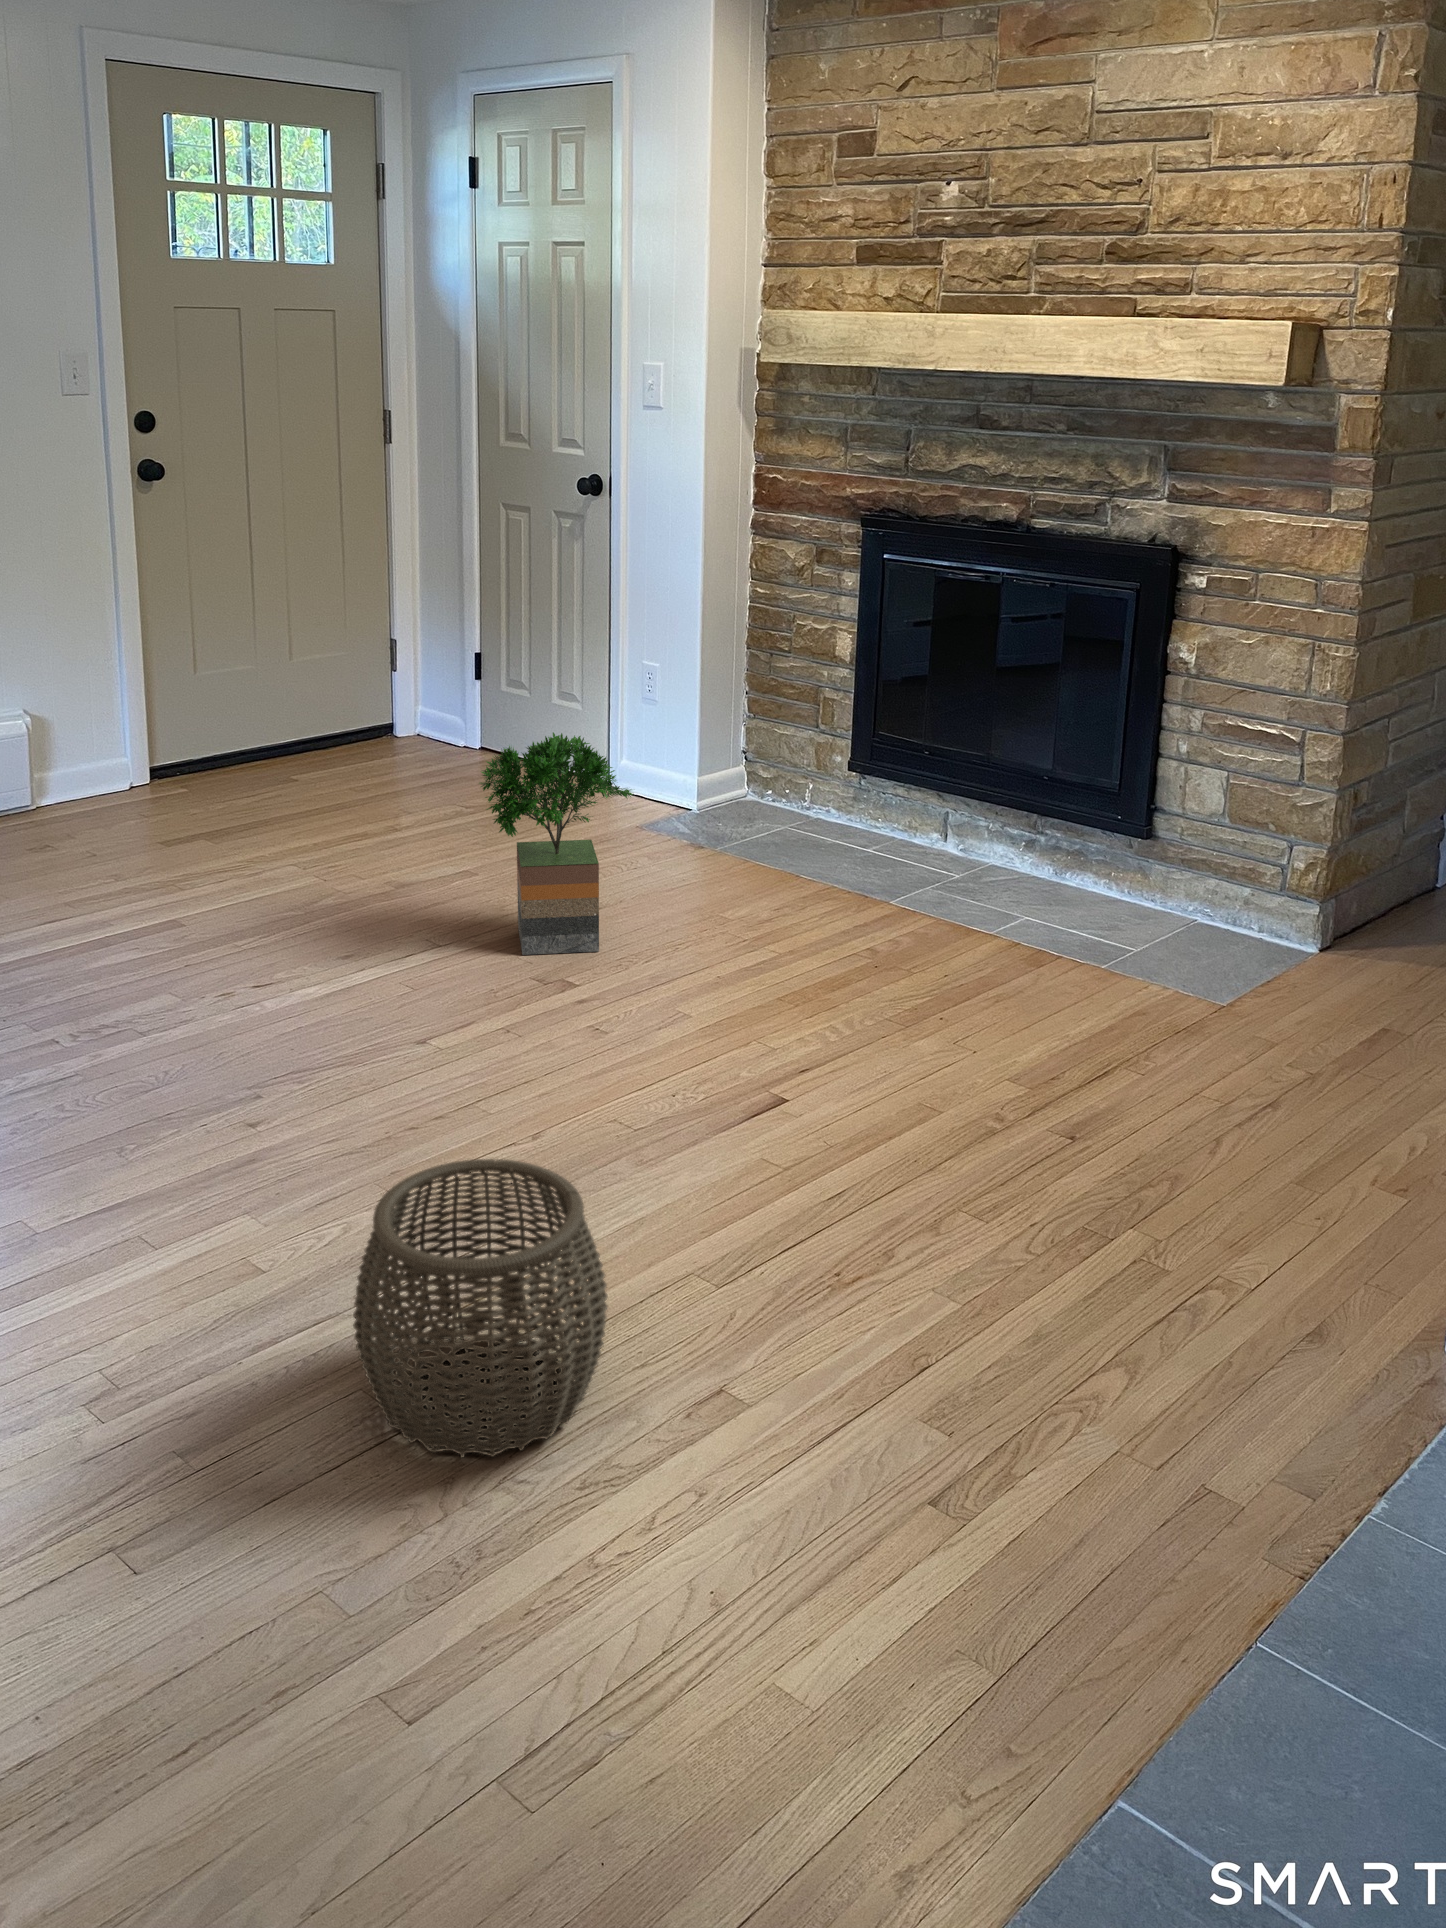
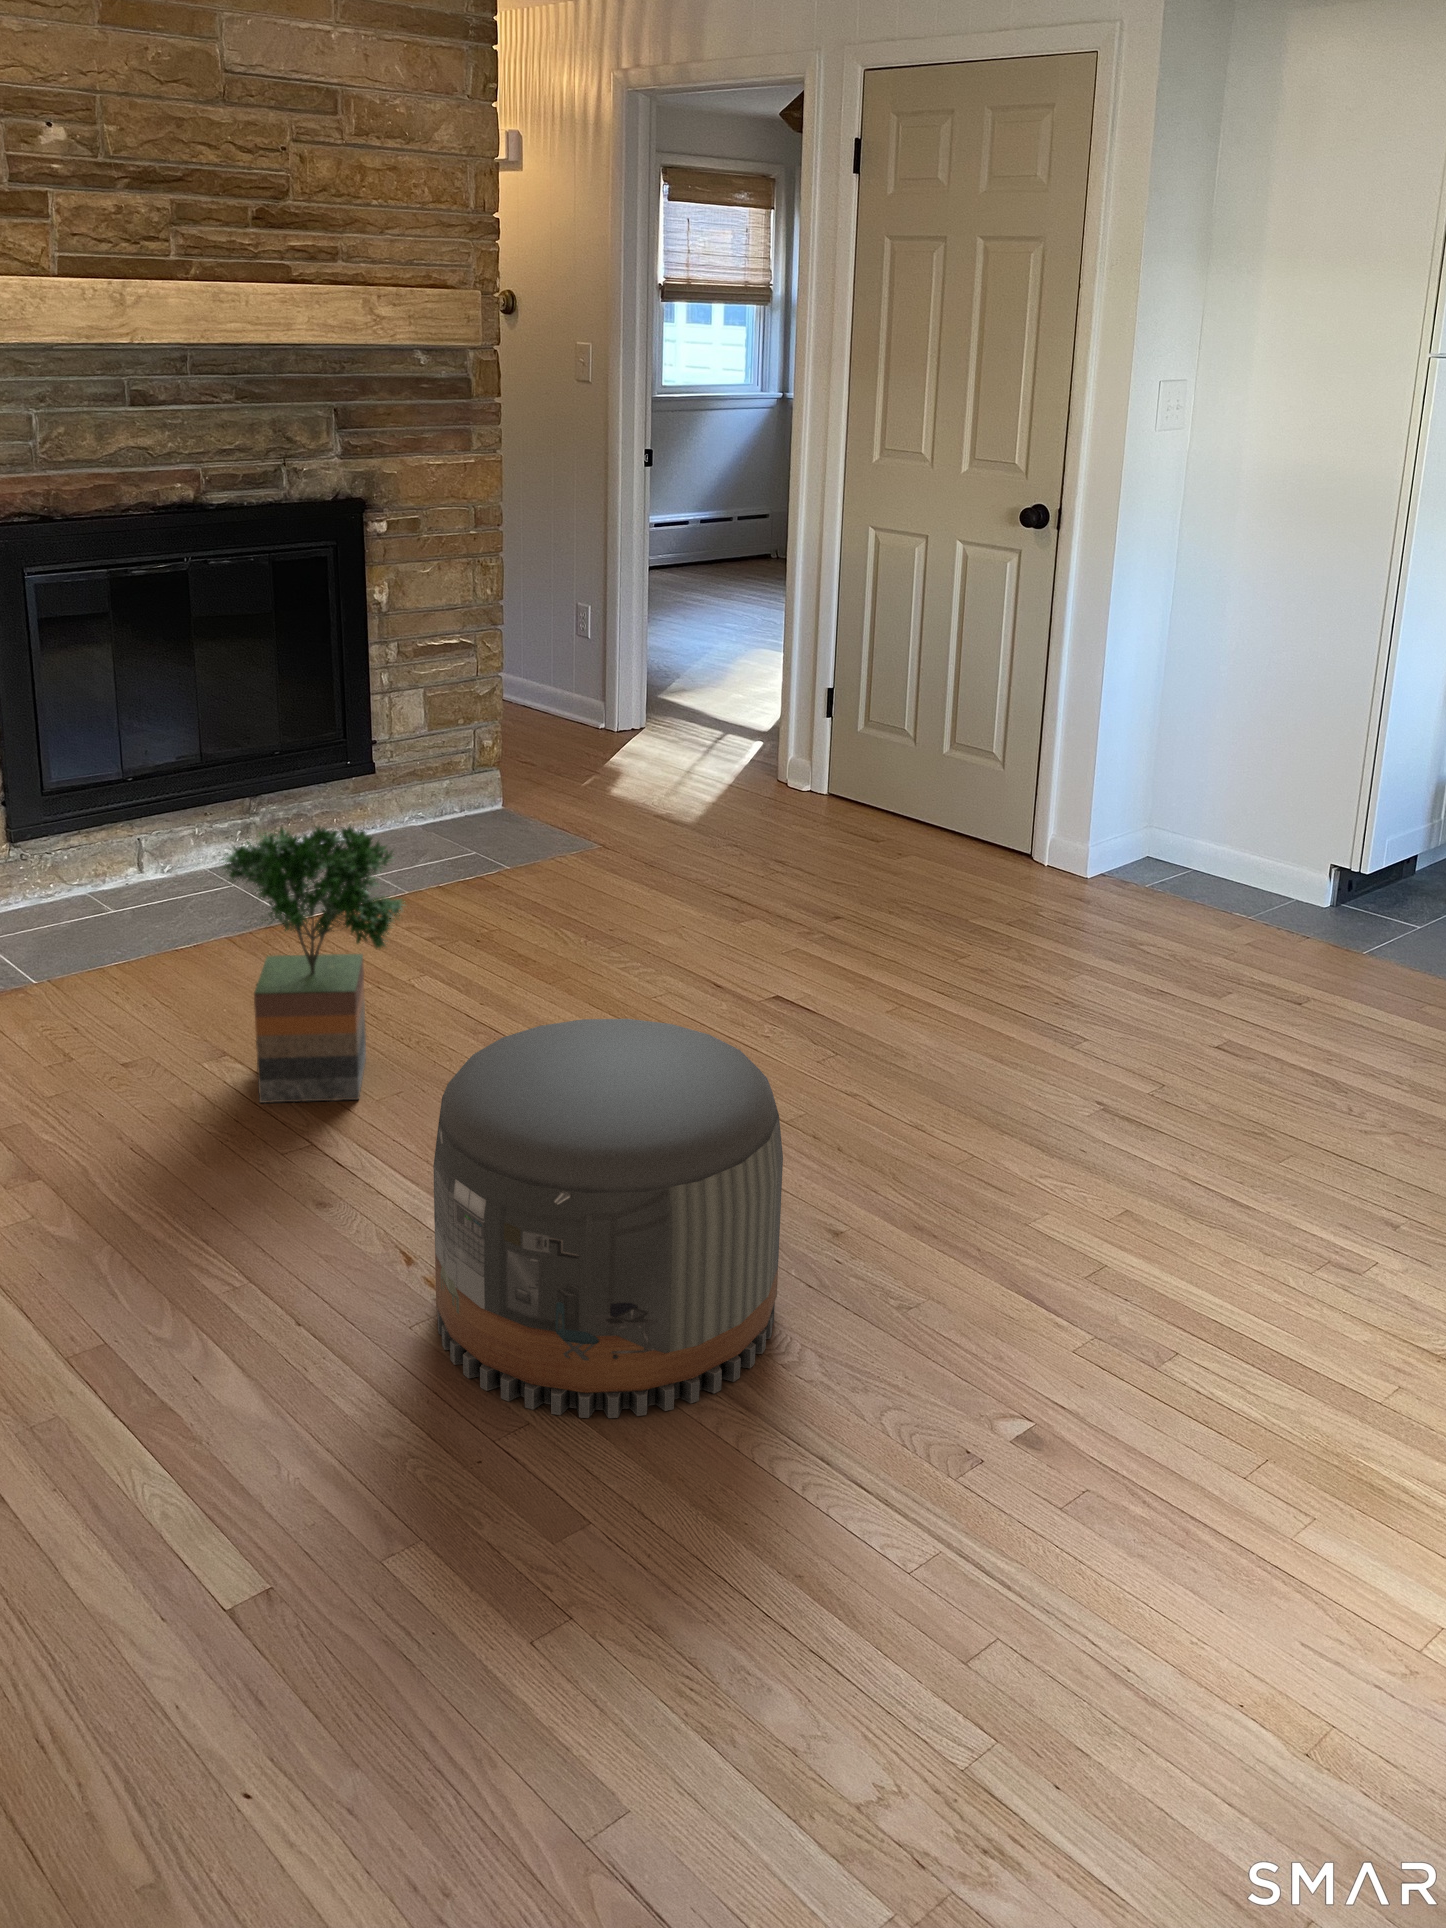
pouf: none [43,839,310,1105] -> present [433,1019,783,1418]
woven basket: present [353,1159,608,1458] -> none [1139,937,1334,1142]

